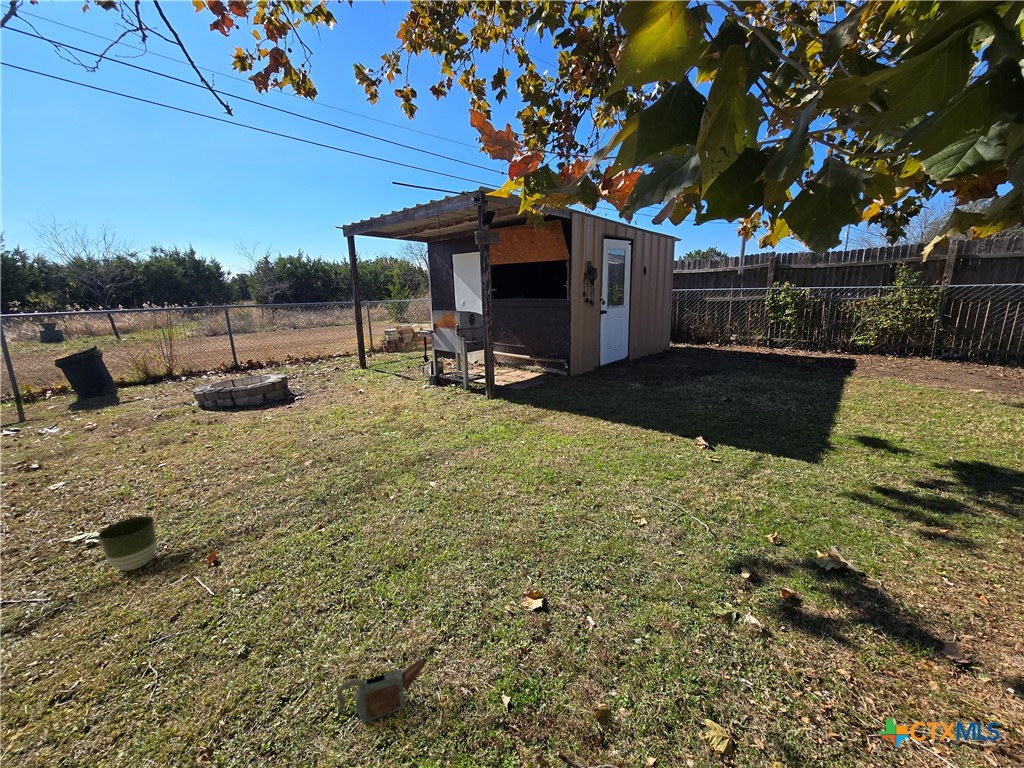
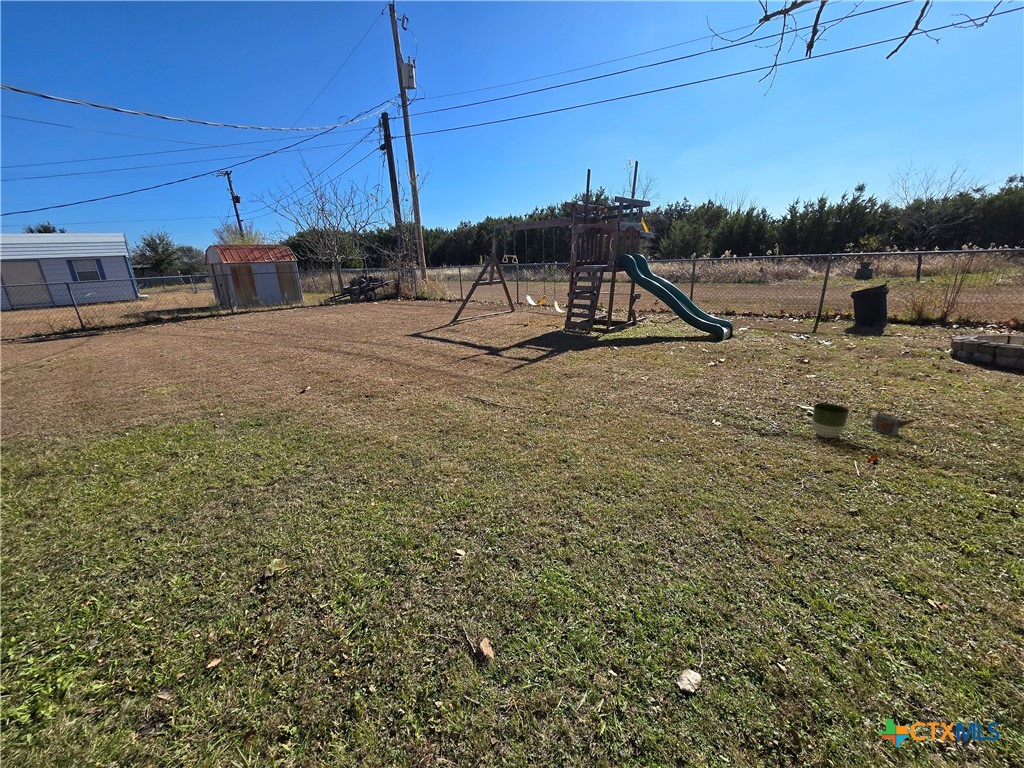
watering can: present [337,658,427,723] -> present [866,408,915,436]

